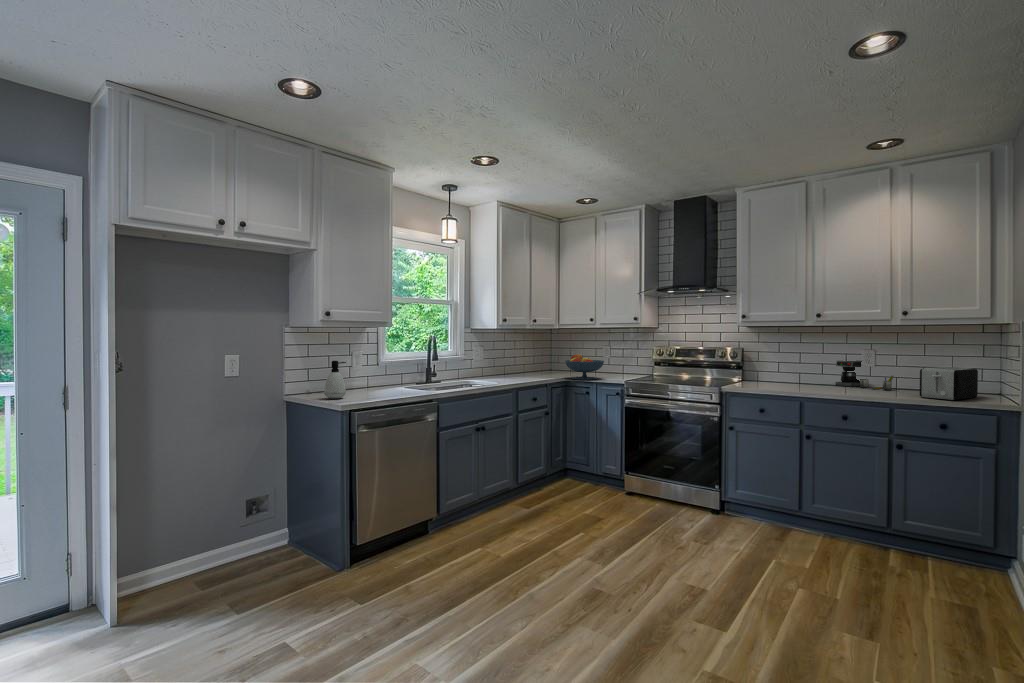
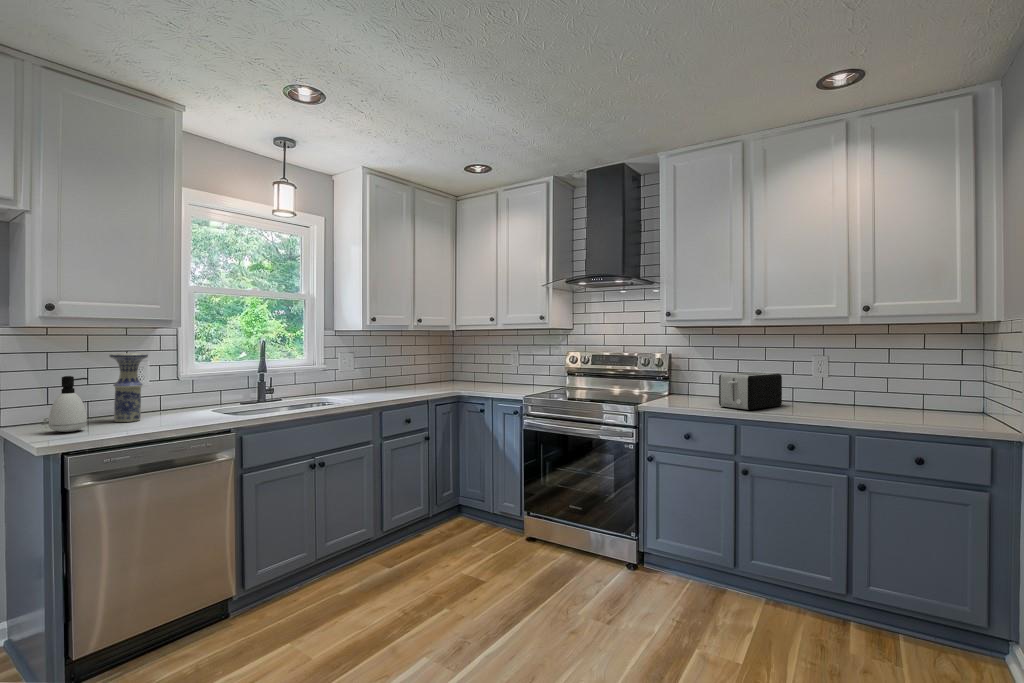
vase: none [349,345,372,394] -> present [109,353,148,422]
fruit bowl: present [565,354,604,380] -> none [453,362,502,395]
coffee maker: present [836,361,894,390] -> none [782,369,852,407]
toaster: present [920,367,978,400] -> present [719,372,782,410]

